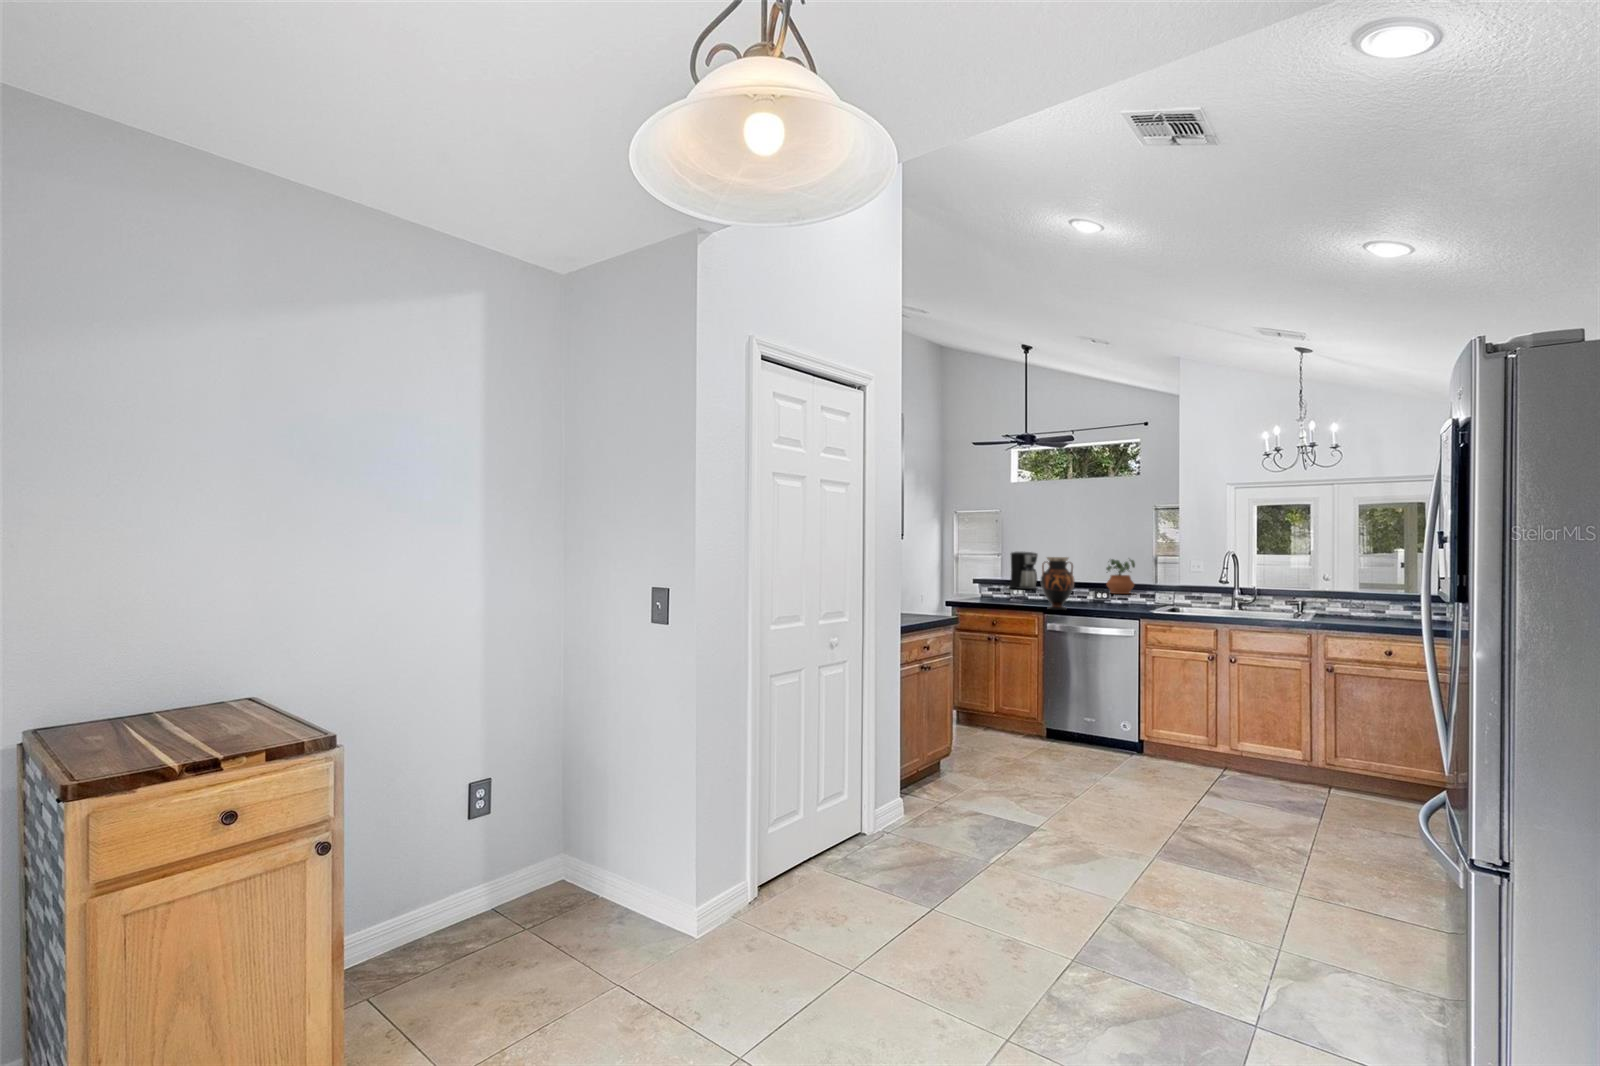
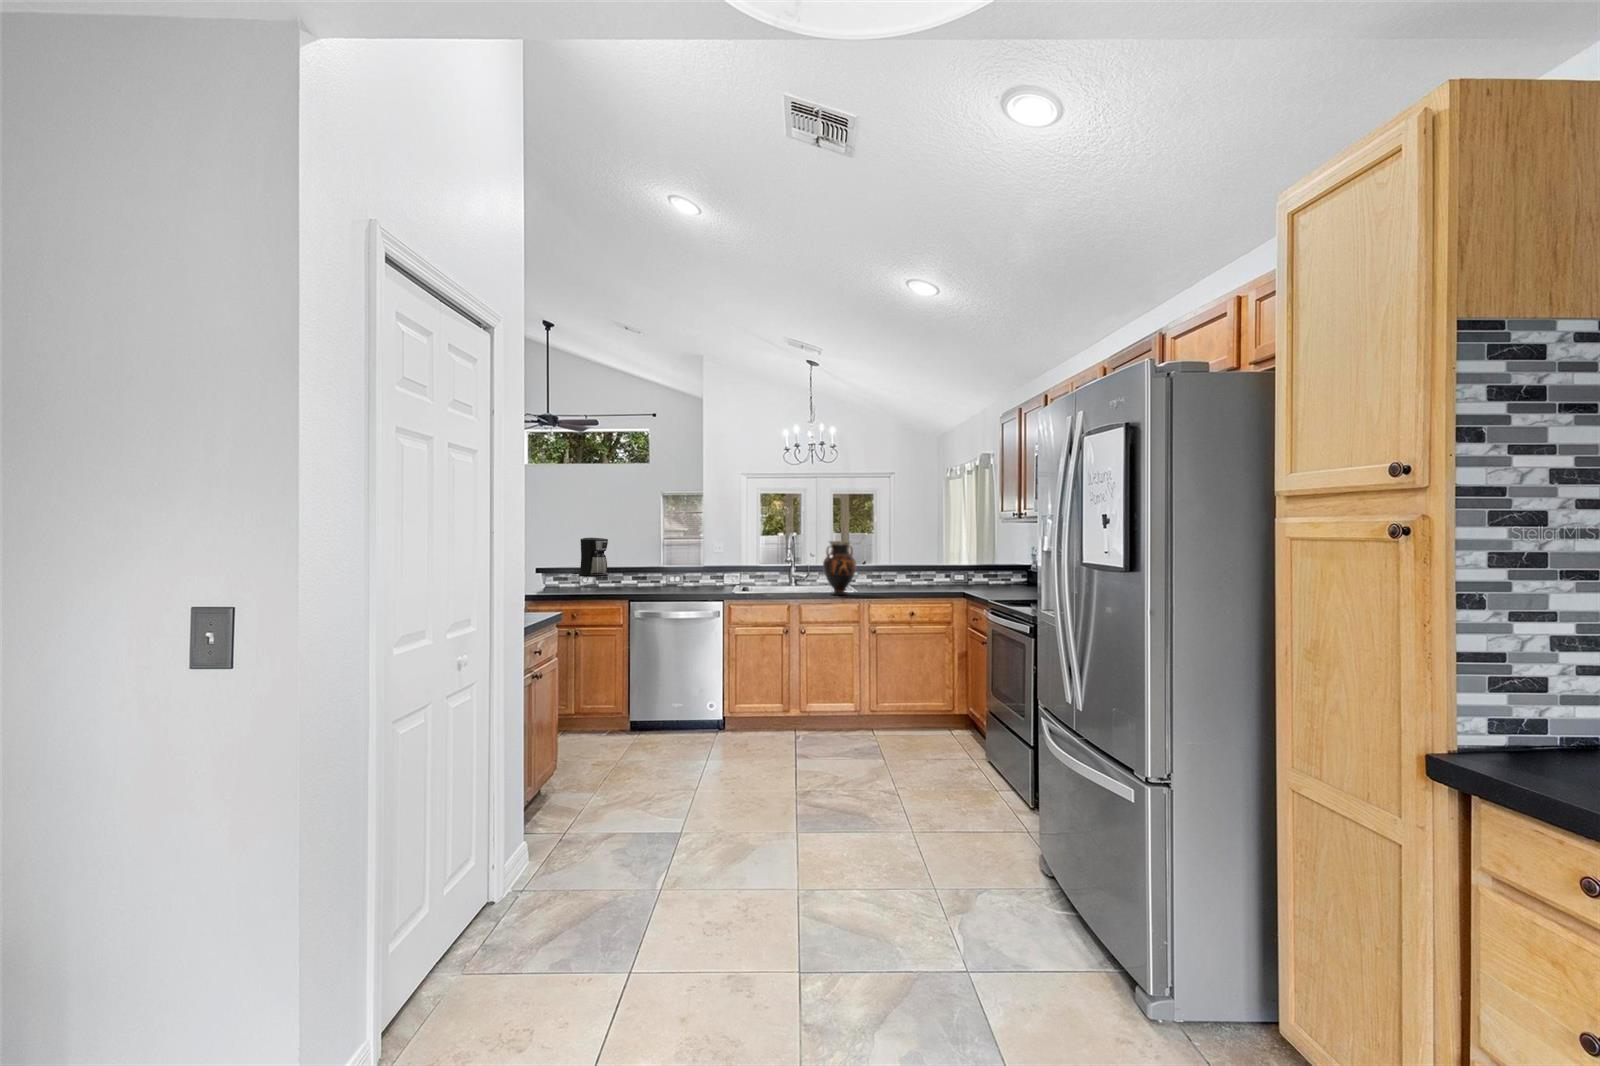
vase: present [1041,557,1074,610] -> present [823,541,856,595]
potted plant: present [1106,559,1135,594] -> none [675,542,702,577]

